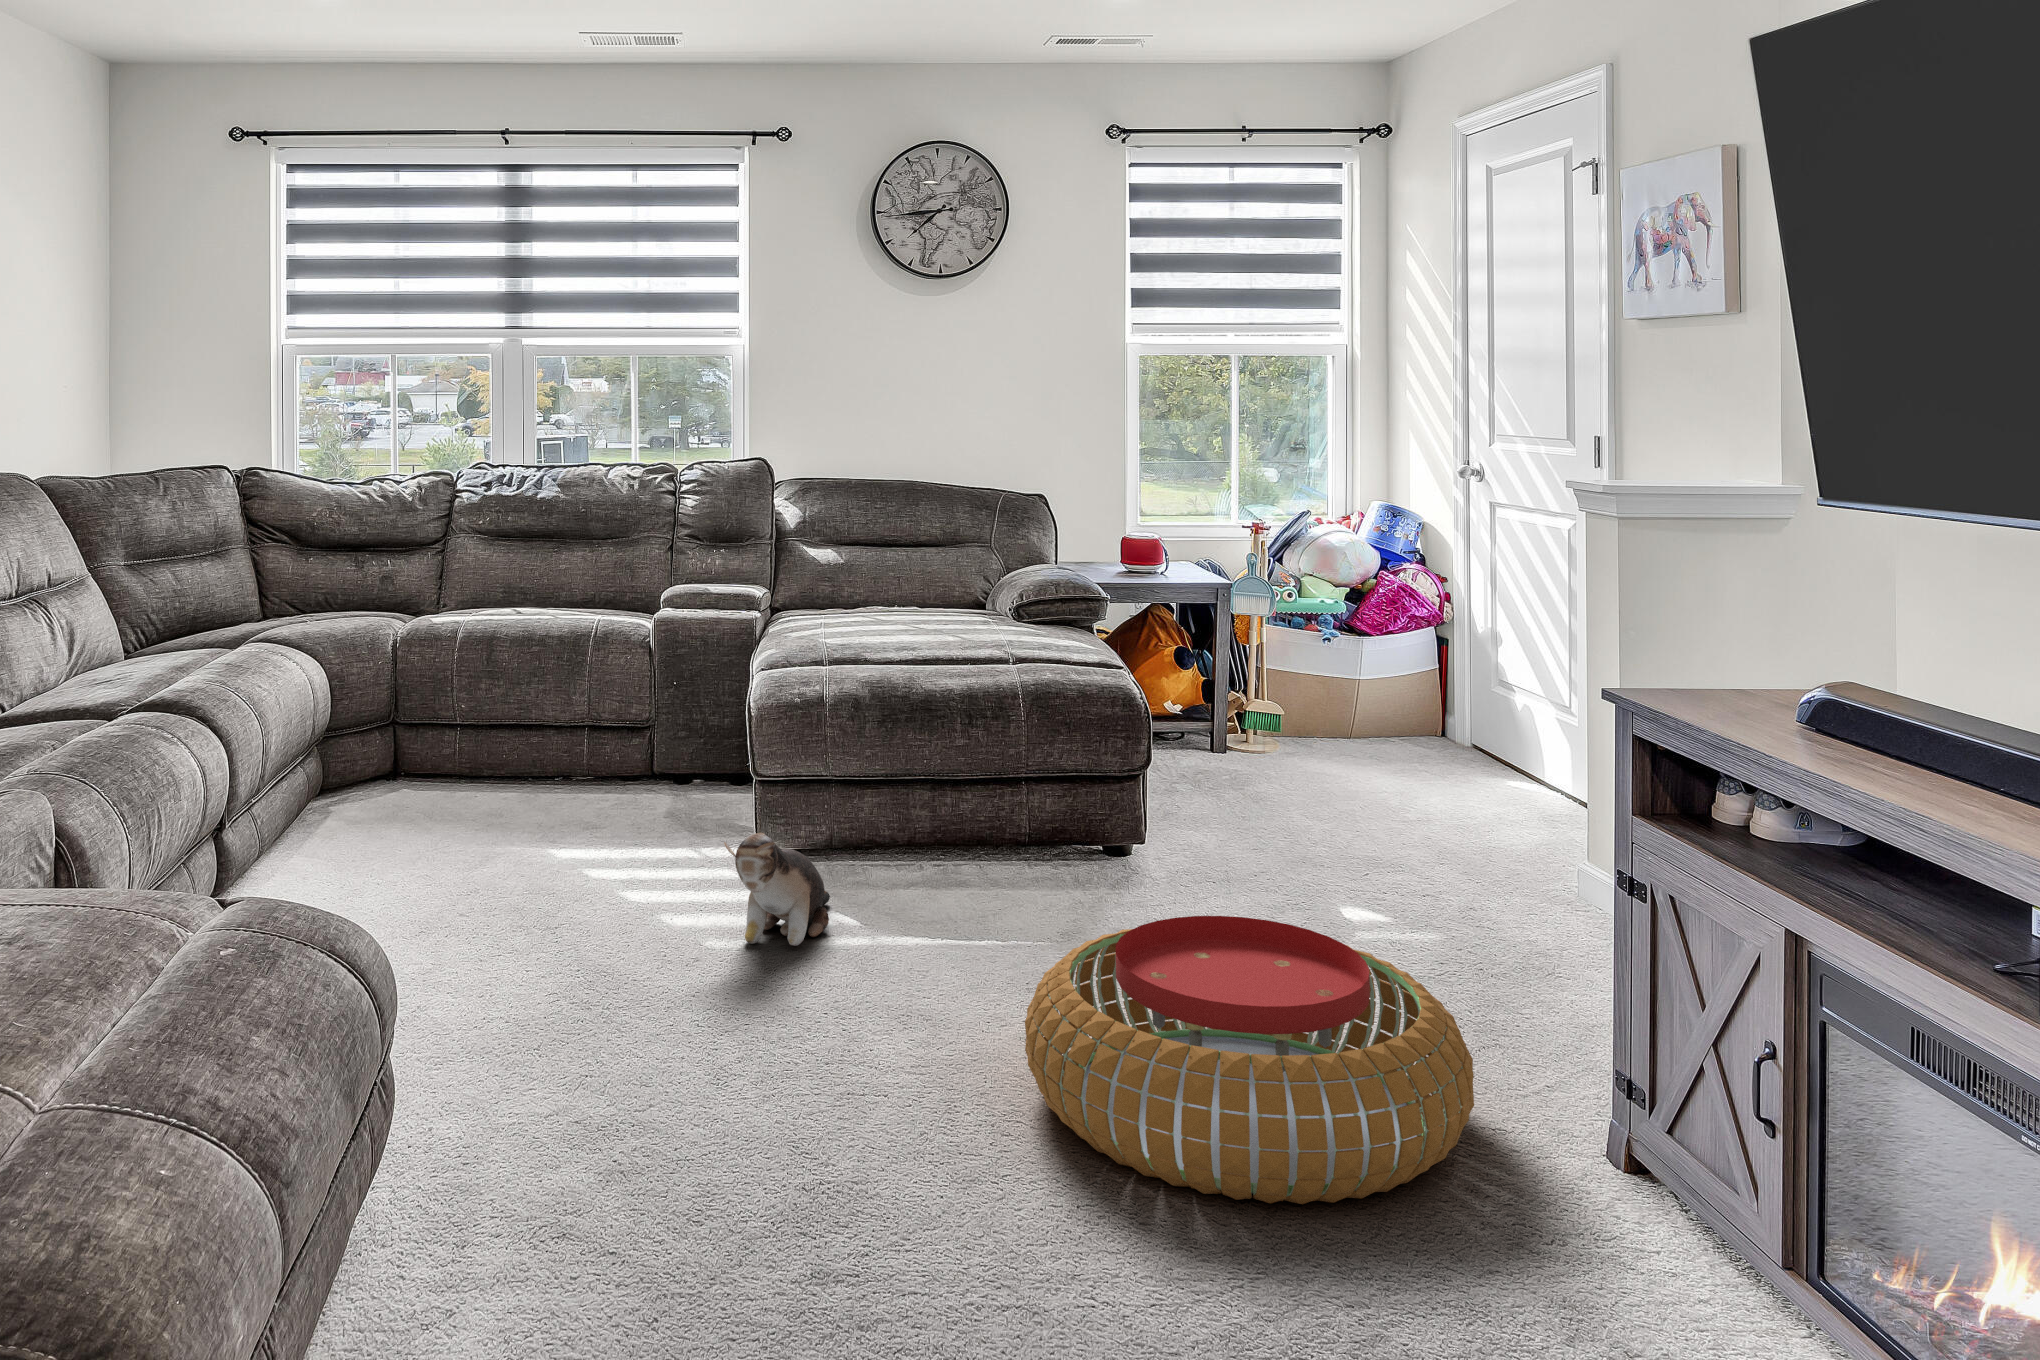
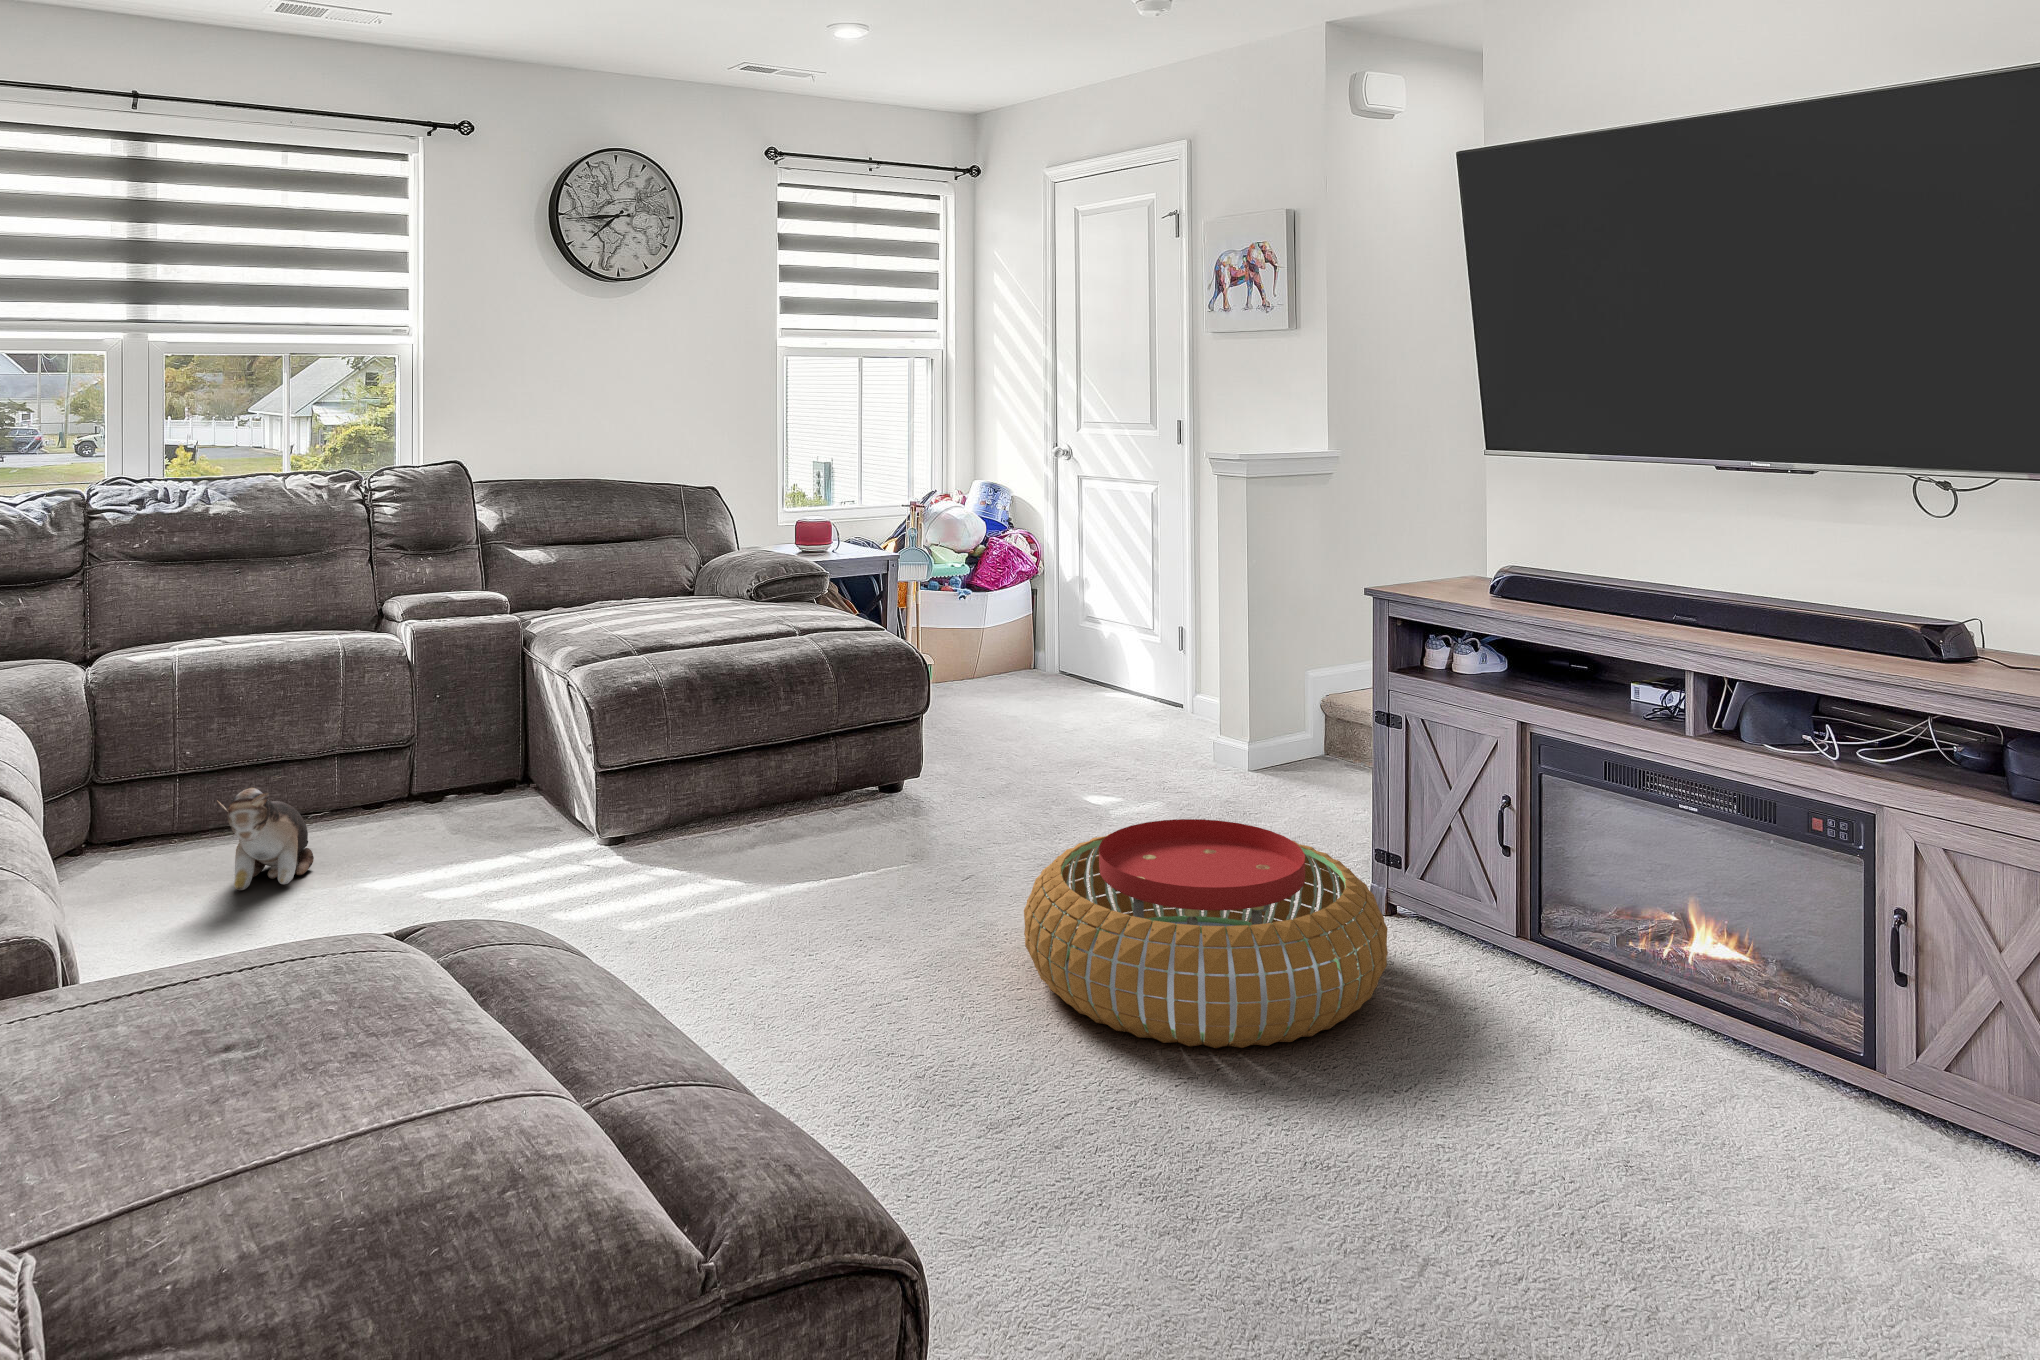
plush toy: present [724,833,830,946] -> present [217,788,314,890]

